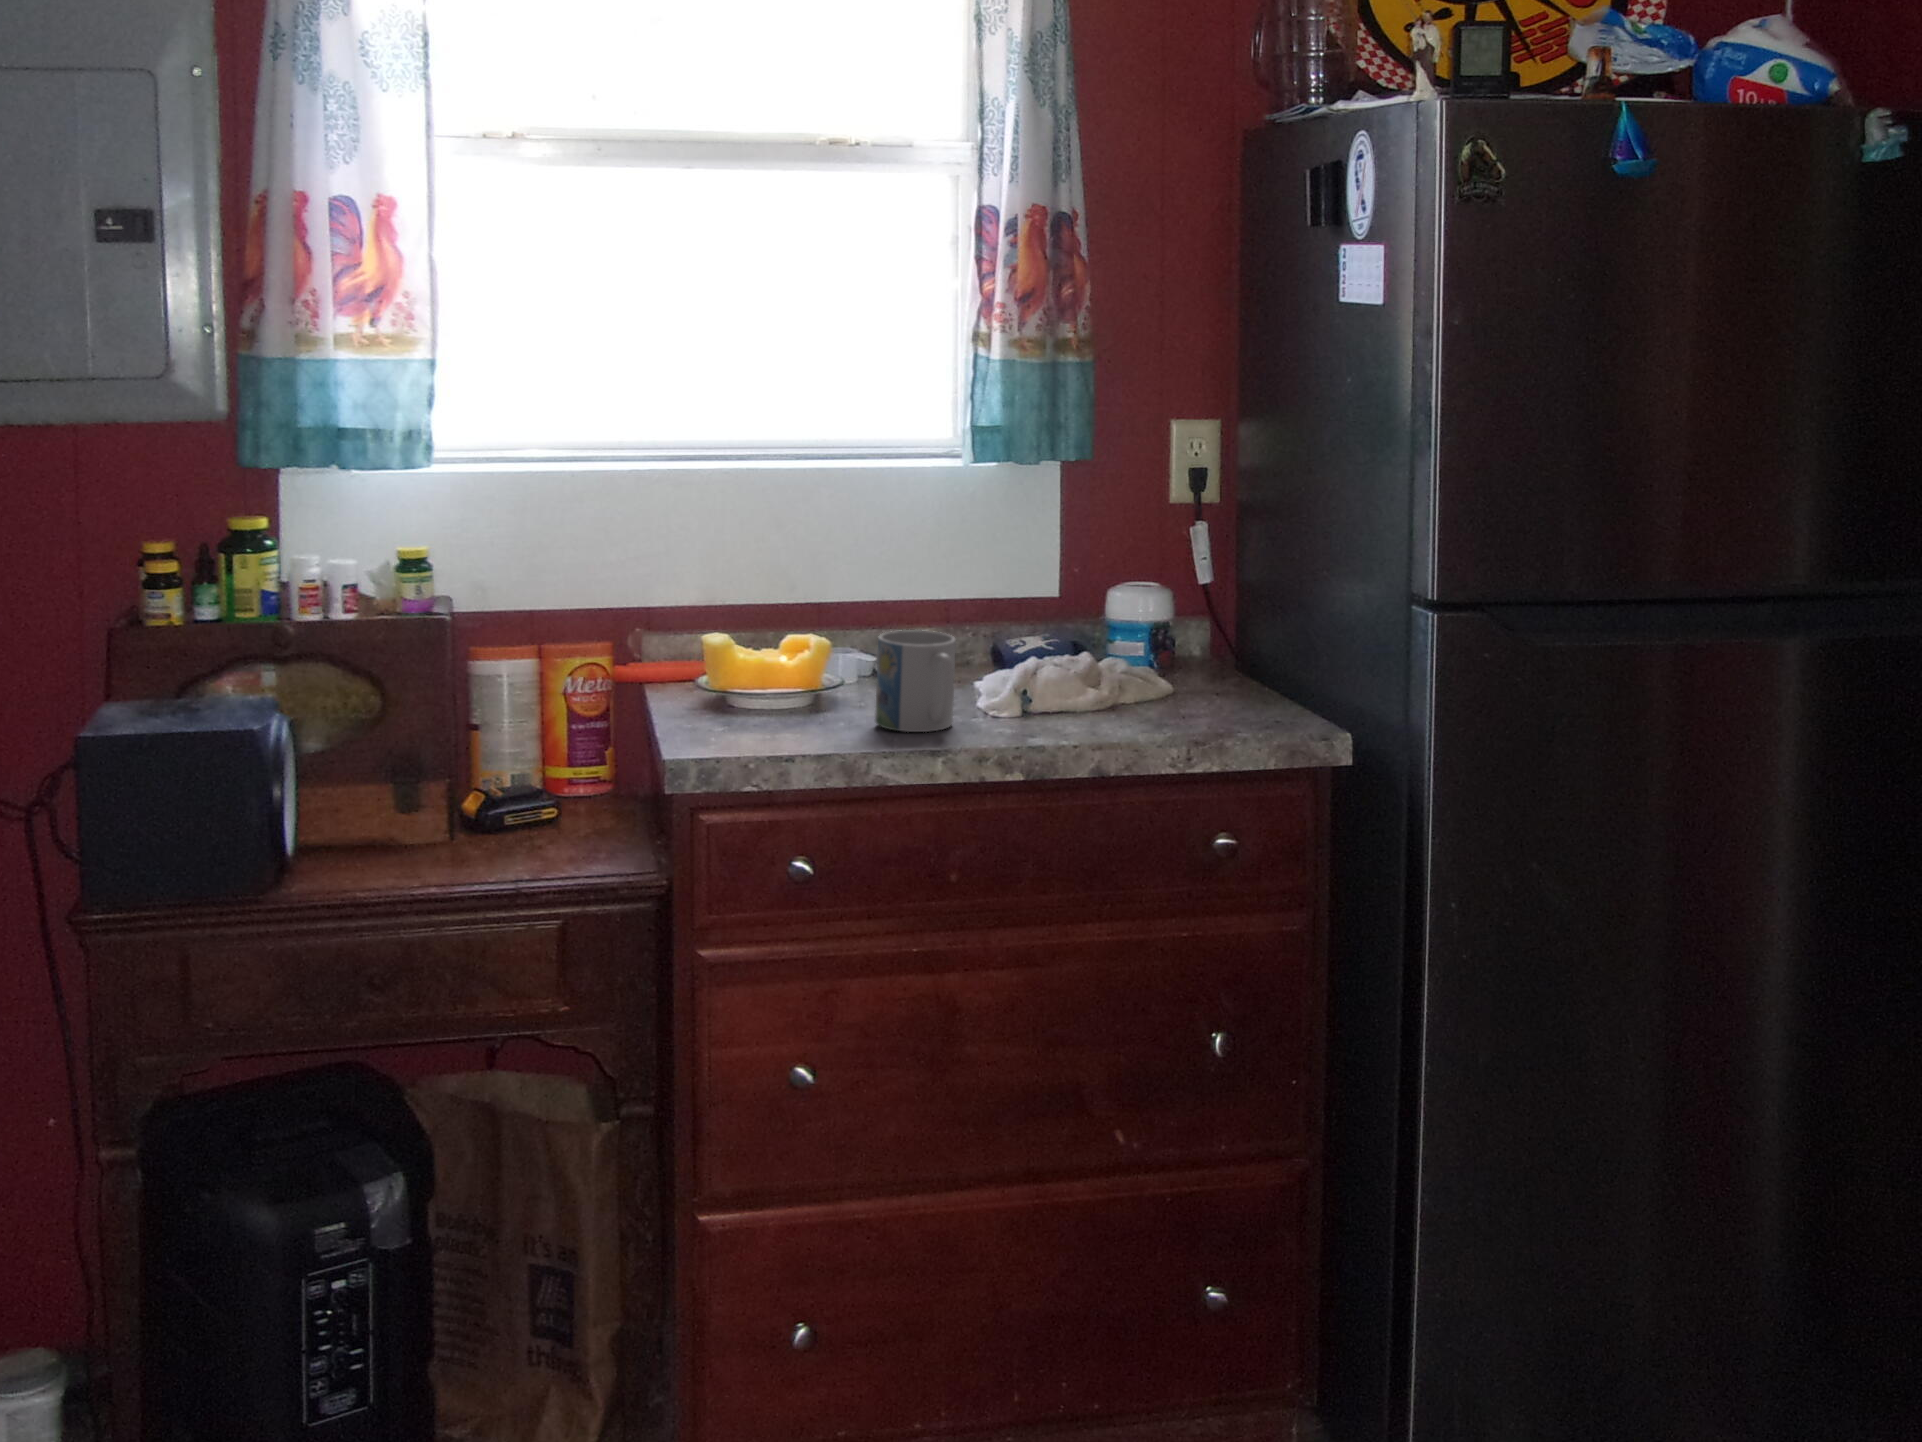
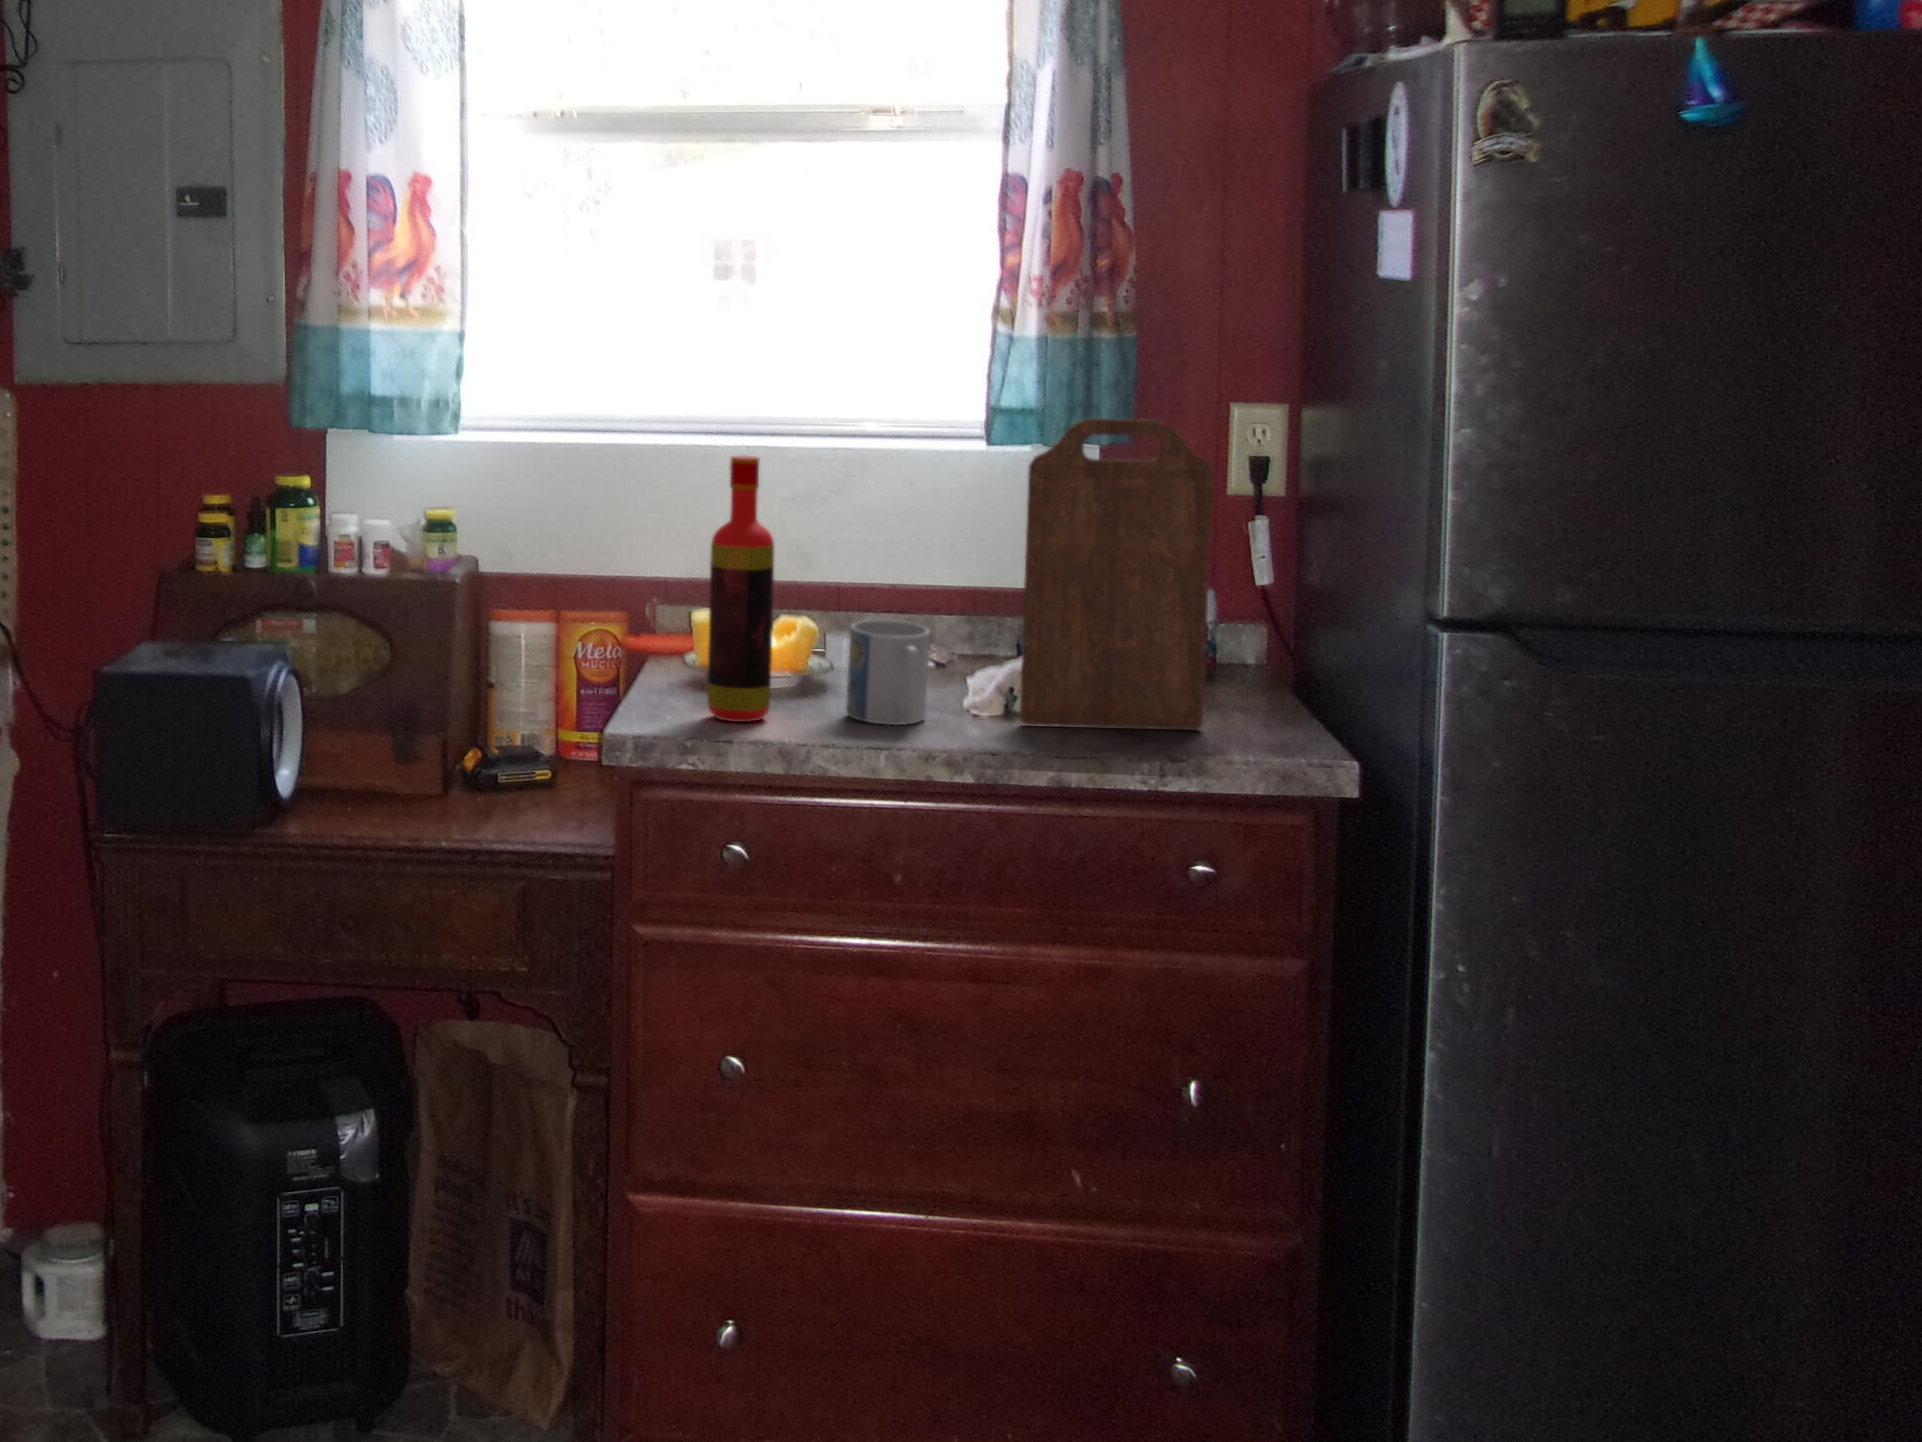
cutting board: none [1041,427,1210,722] -> present [1020,418,1214,729]
bottle: none [740,472,804,741] -> present [707,456,774,722]

